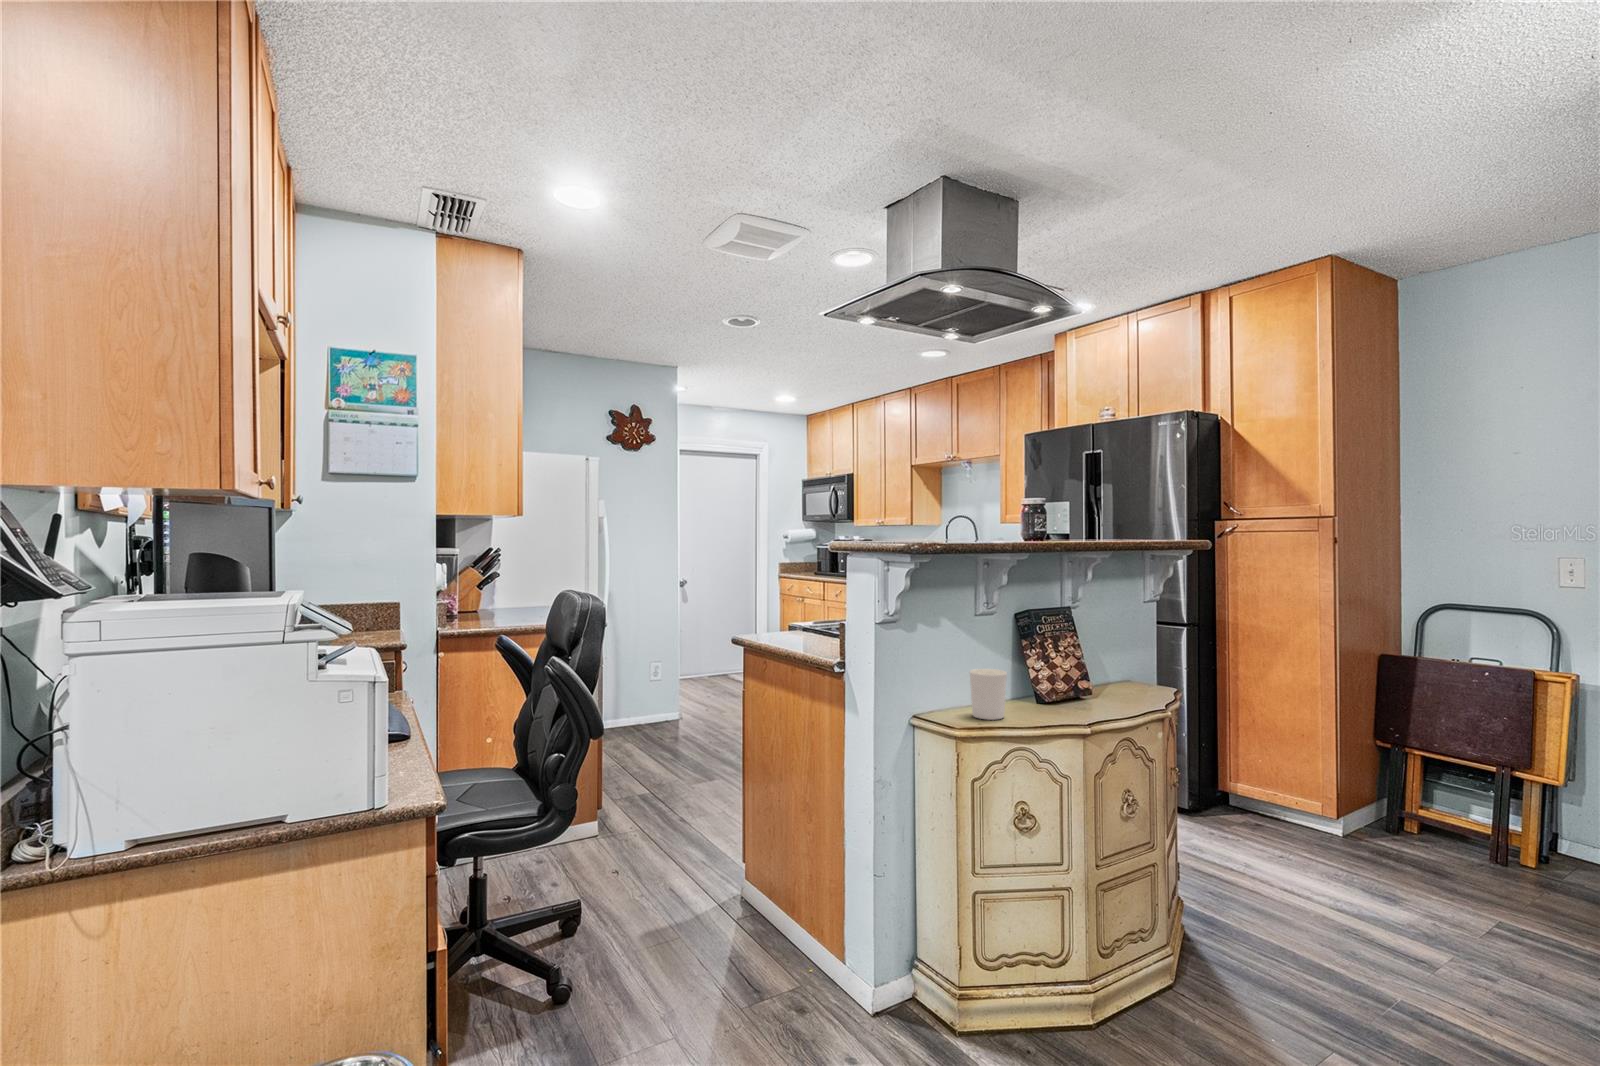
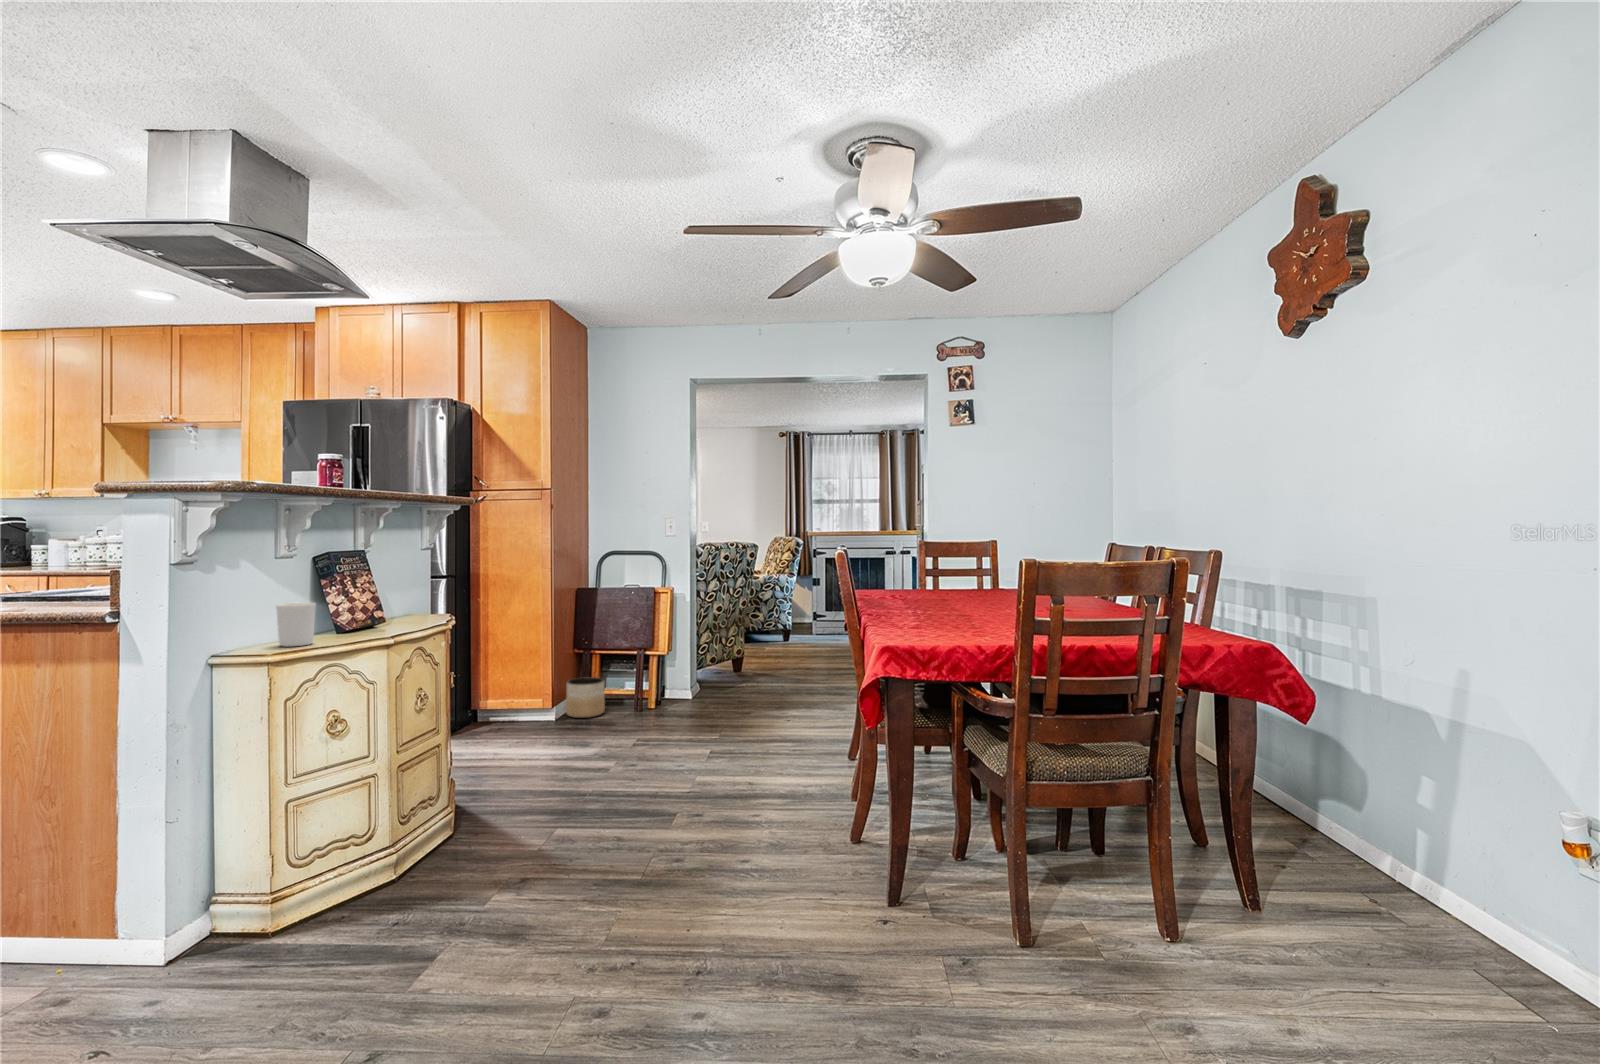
planter: none [1363,787,1431,854] -> present [566,677,605,718]

